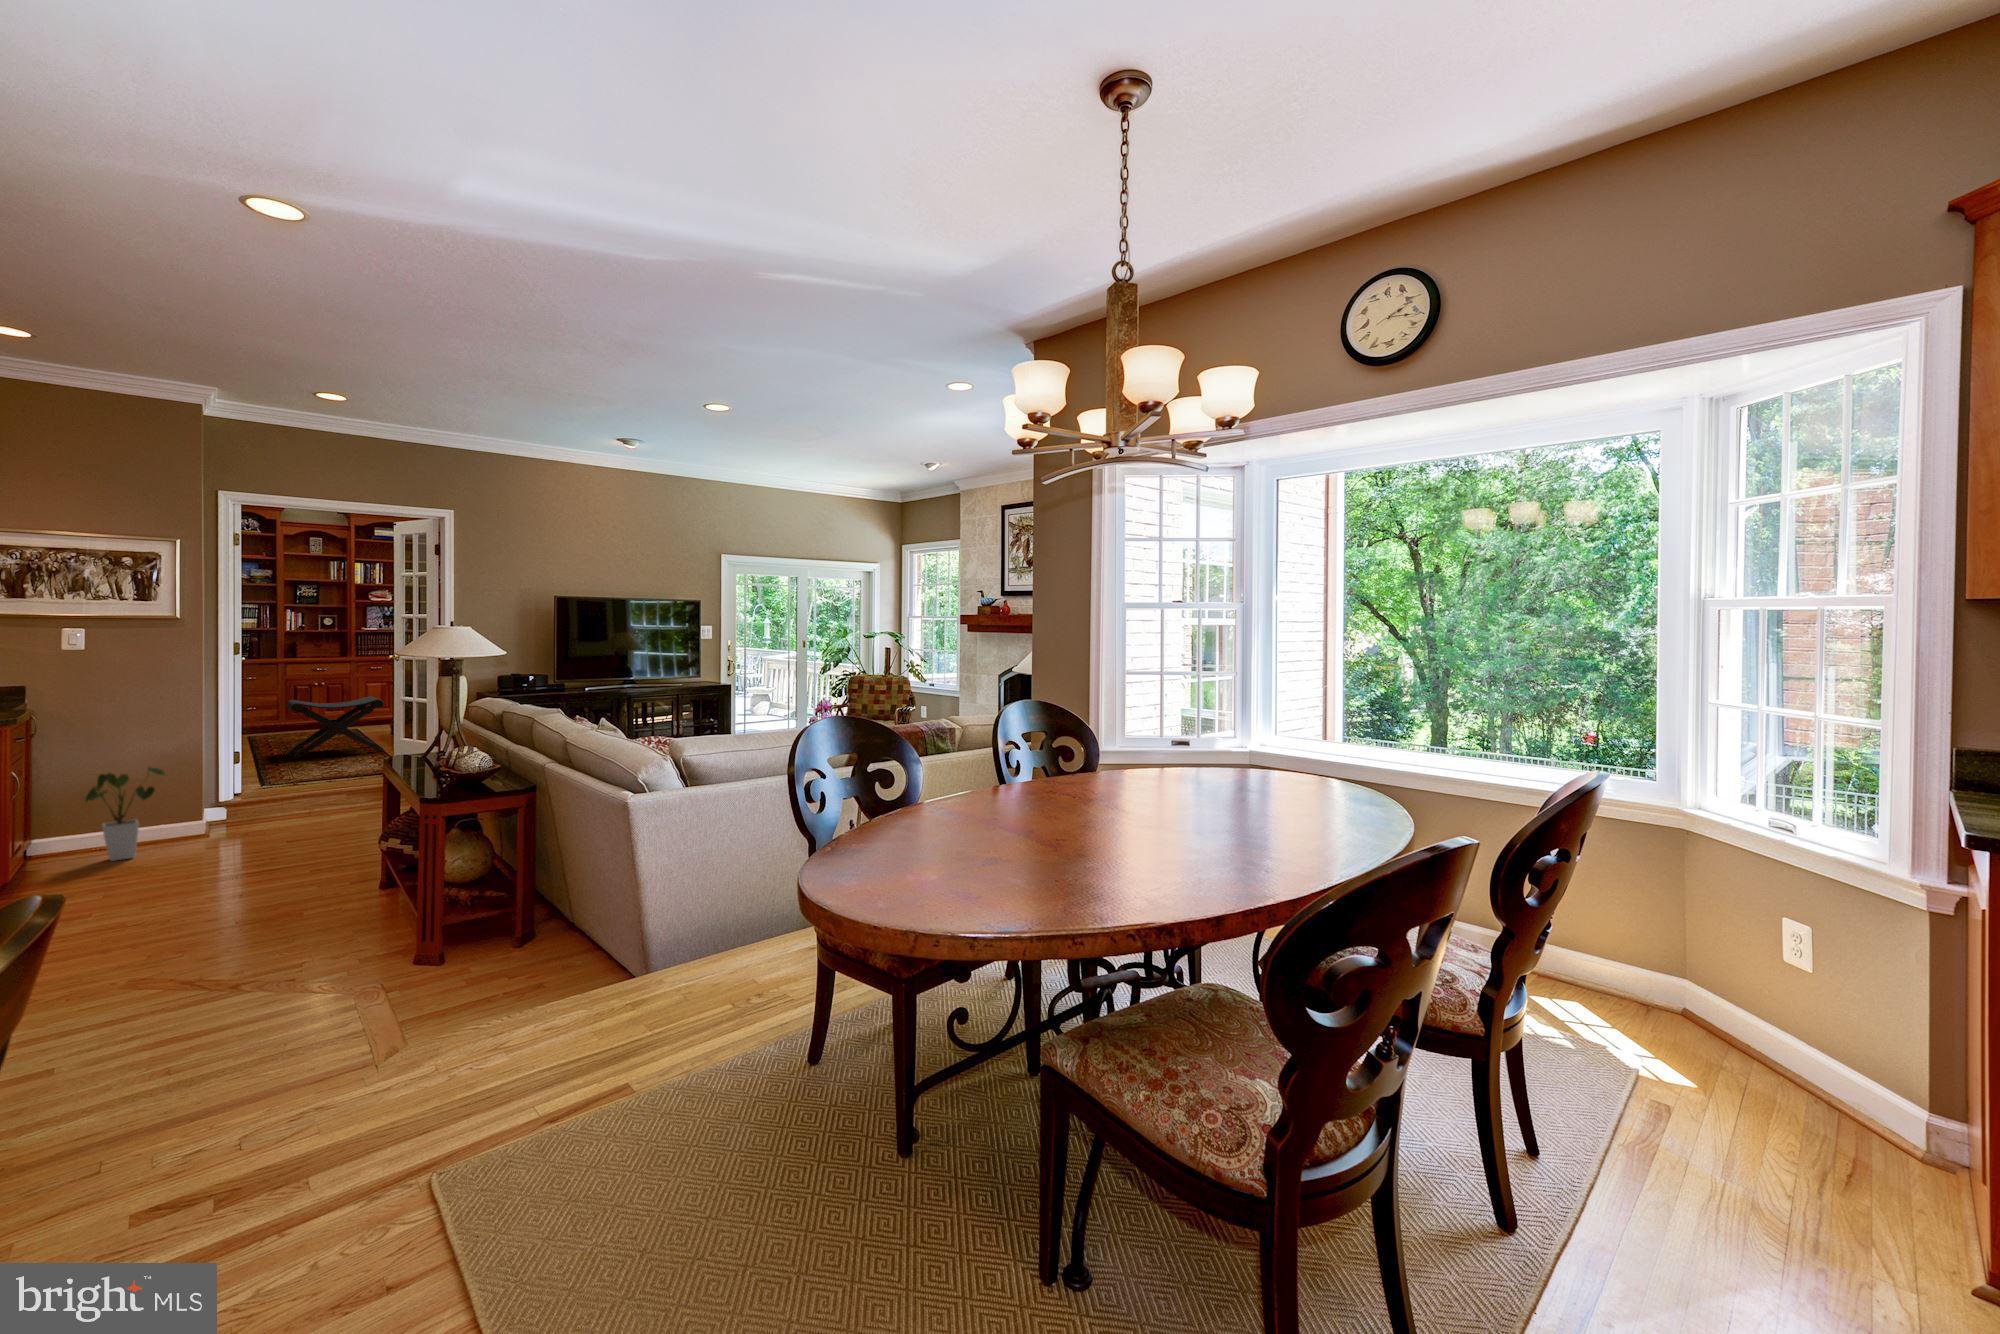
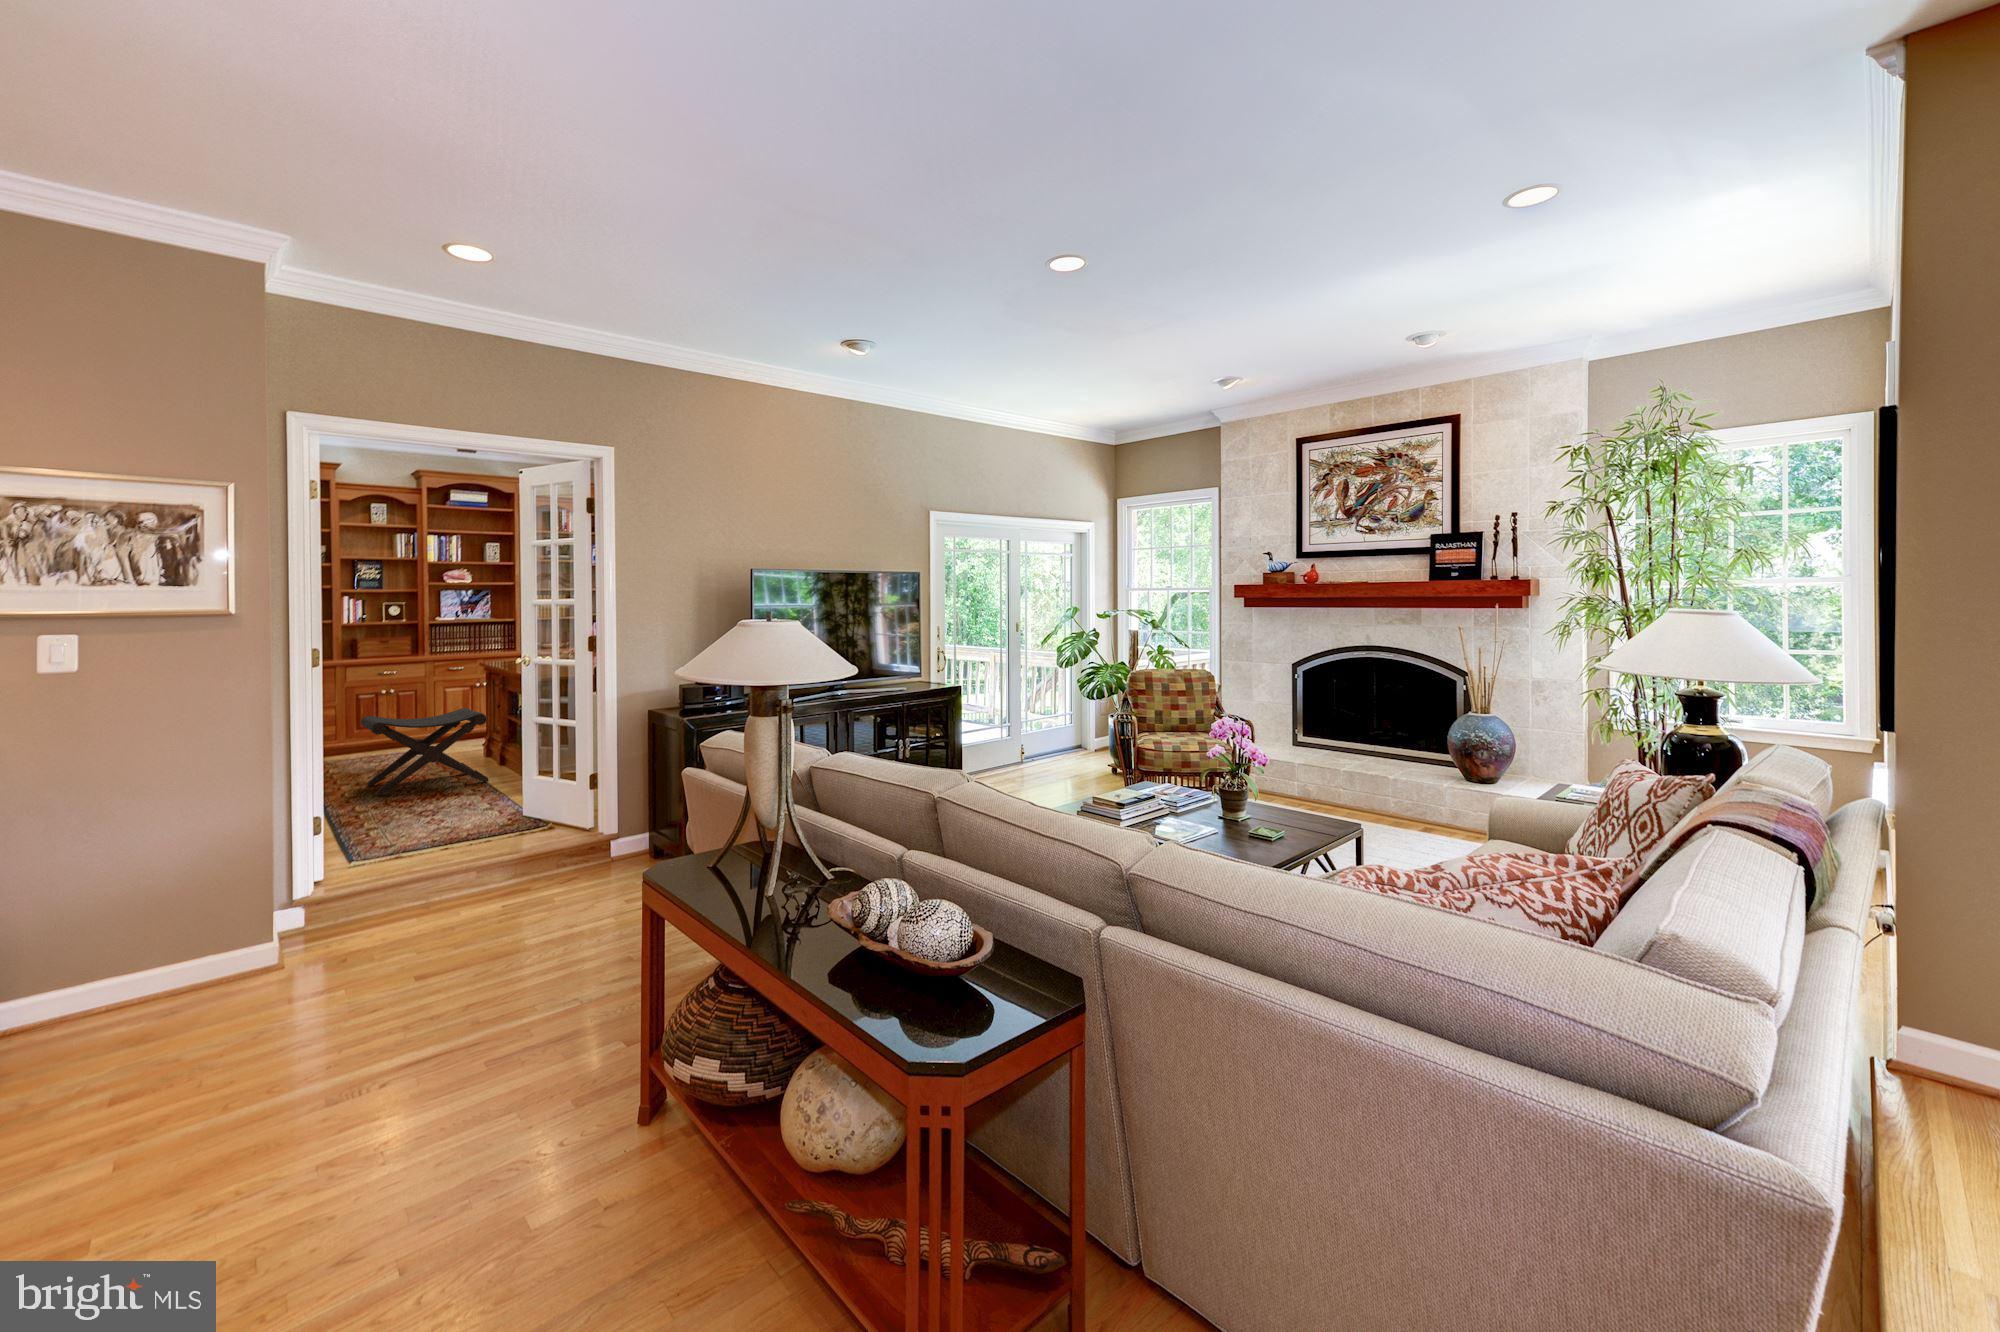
house plant: present [85,767,166,861] -> none [92,854,225,1024]

